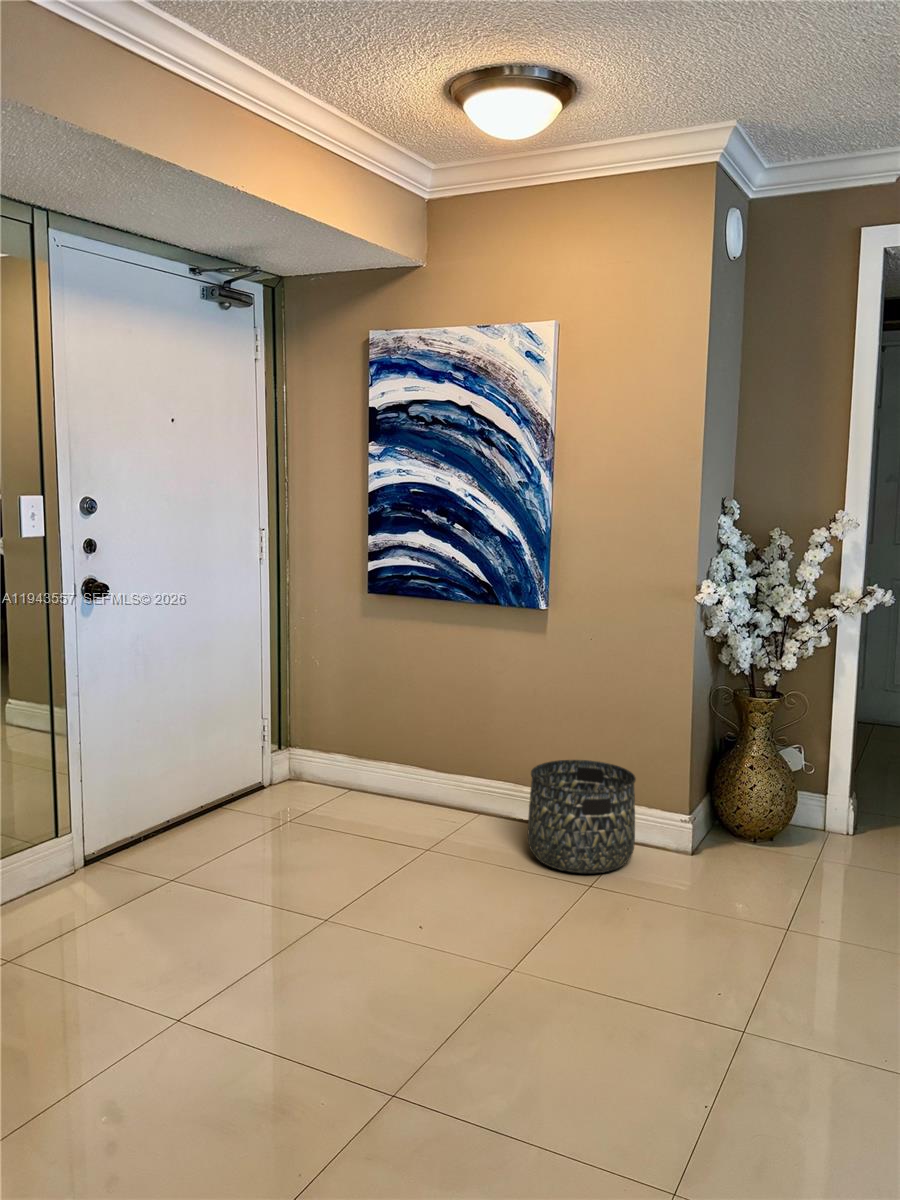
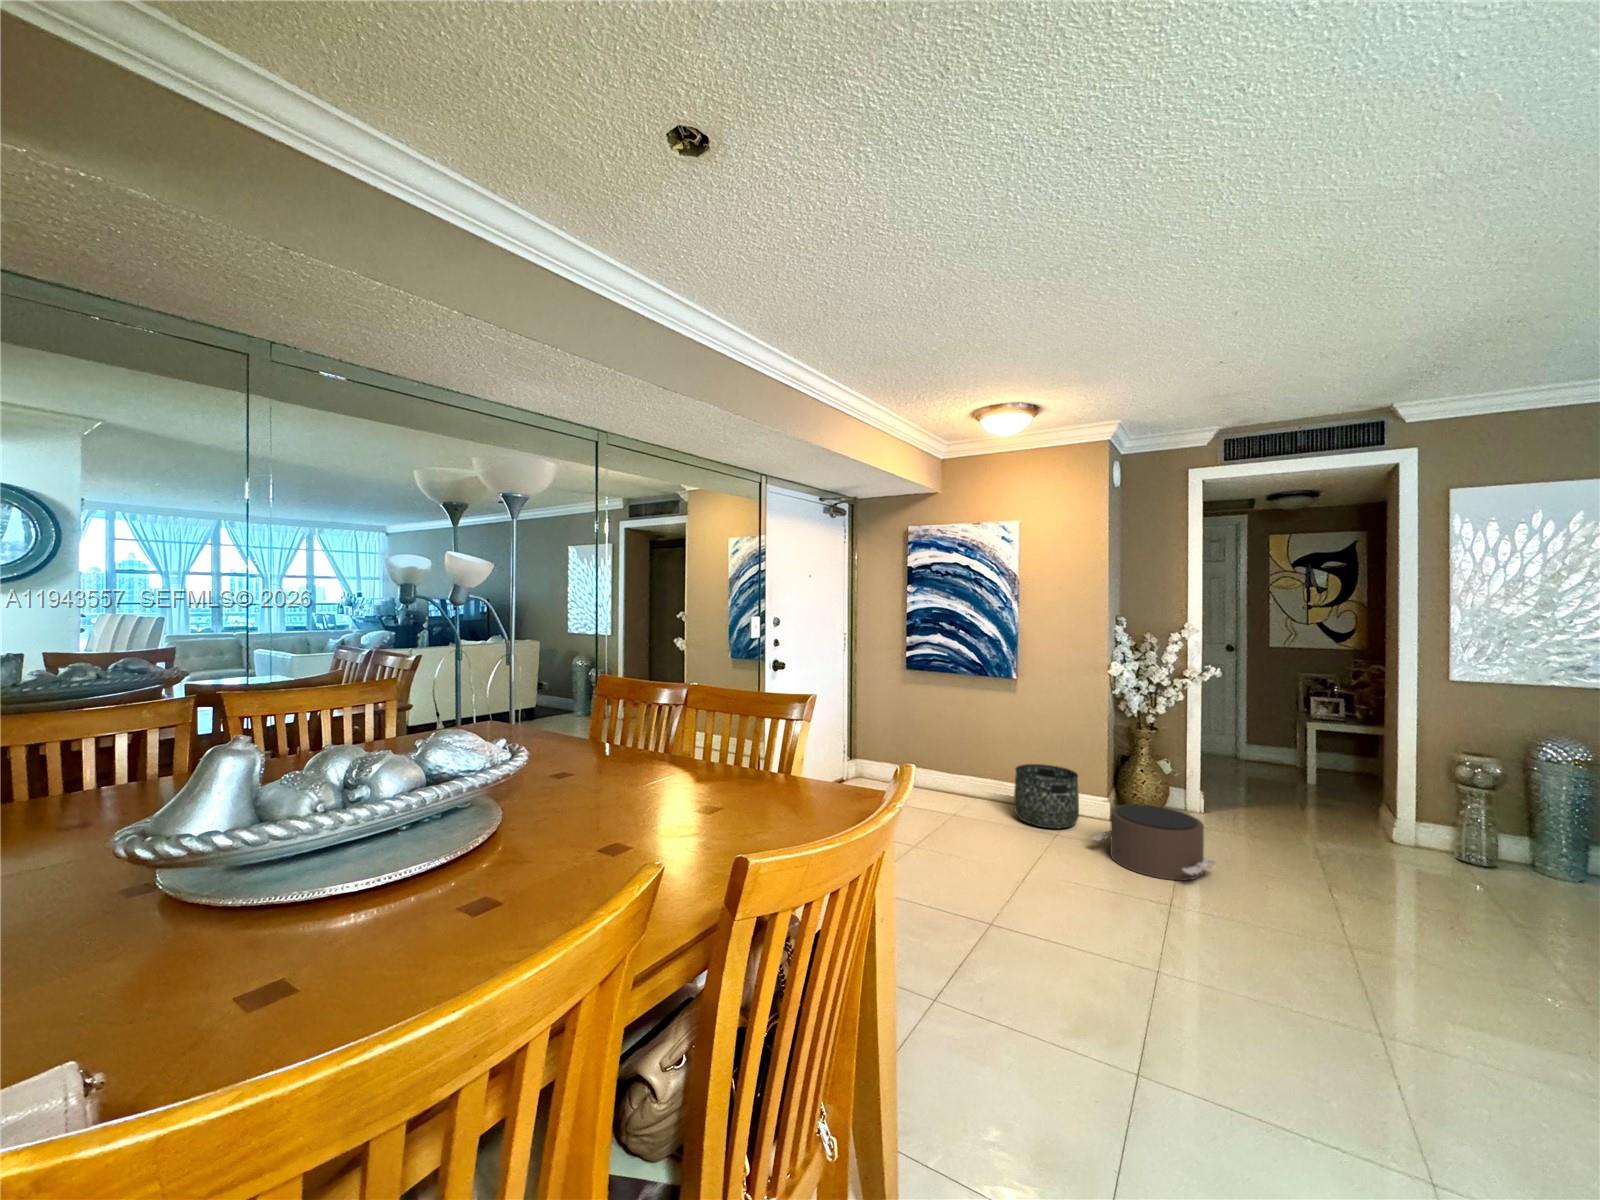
pouf: none [634,833,835,972] -> present [1092,804,1215,880]

